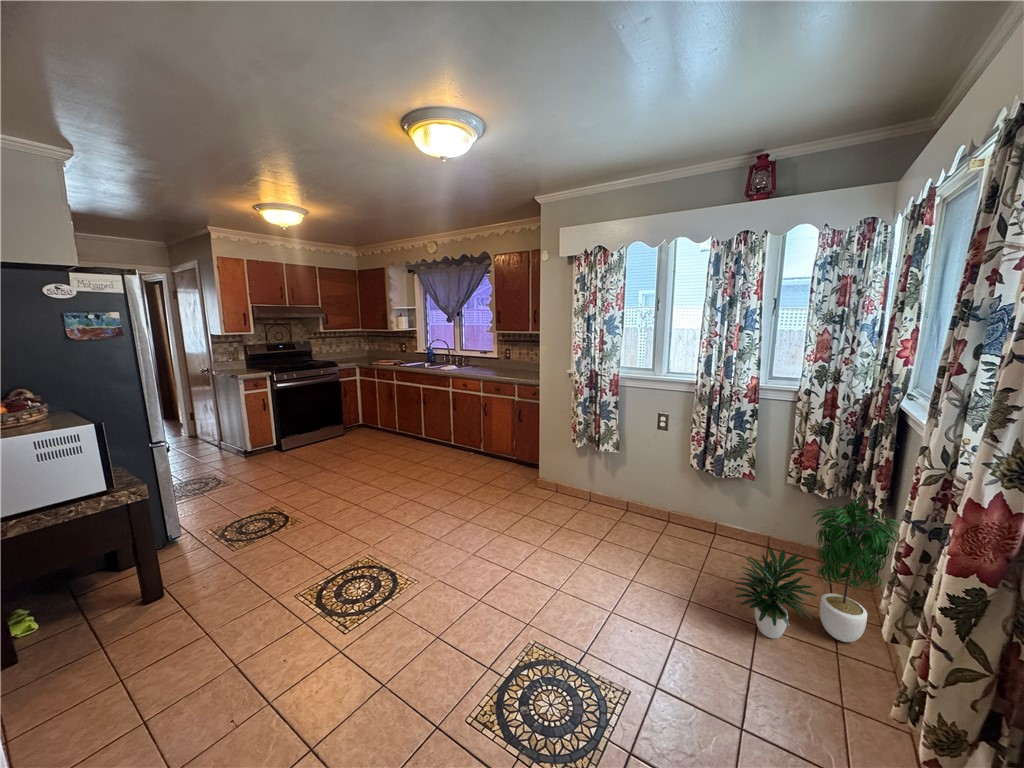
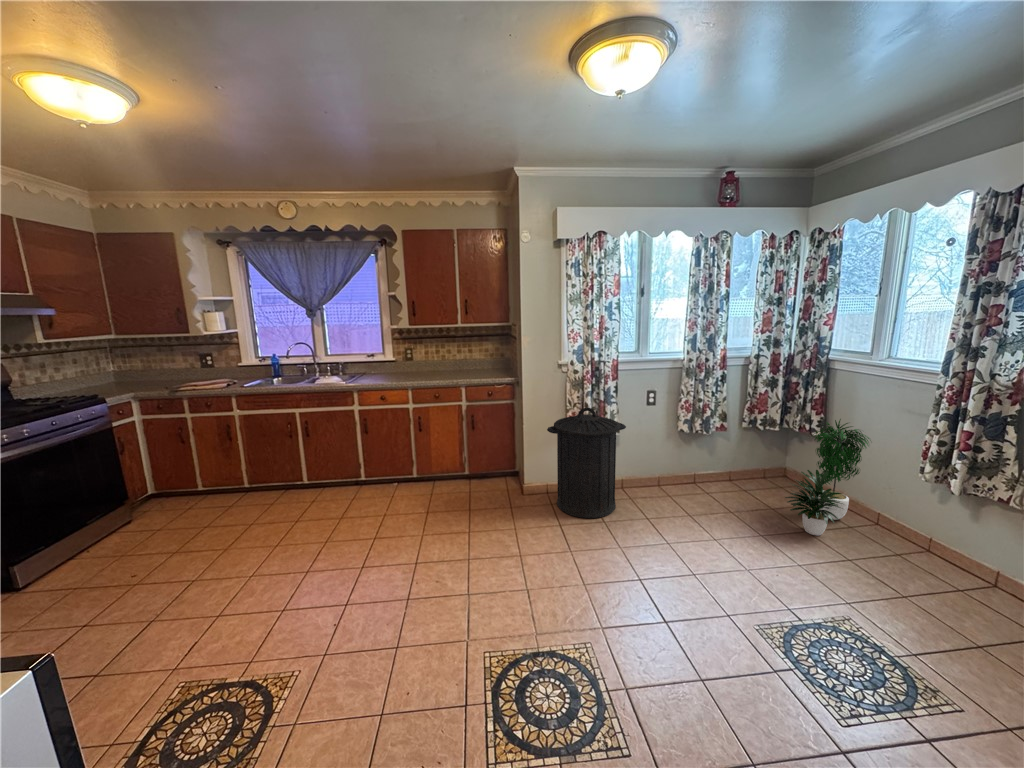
trash can: none [534,416,607,522] -> present [547,407,626,518]

